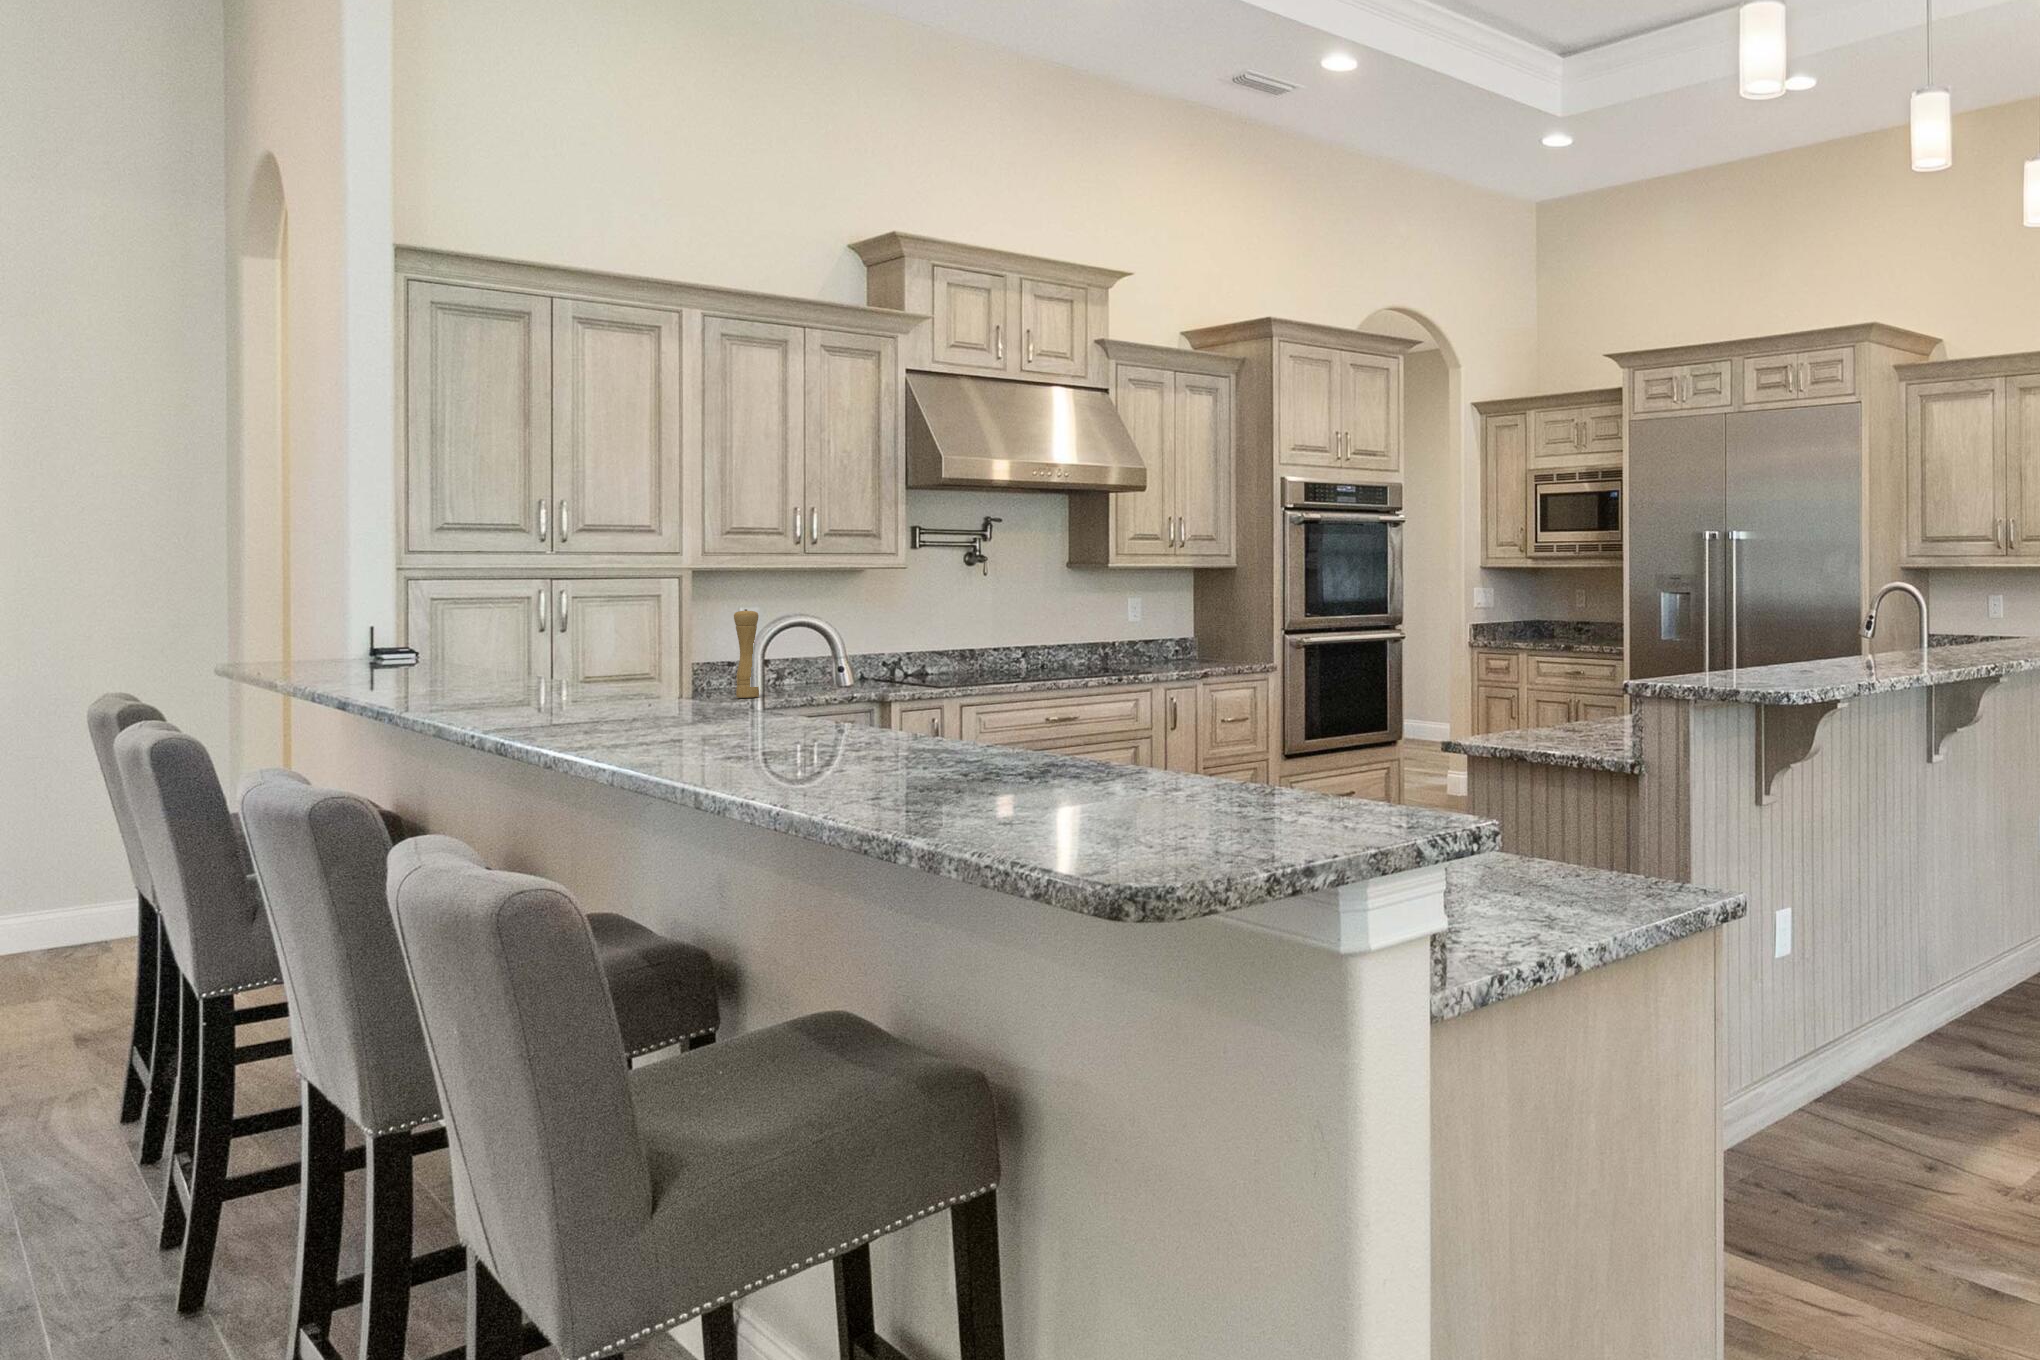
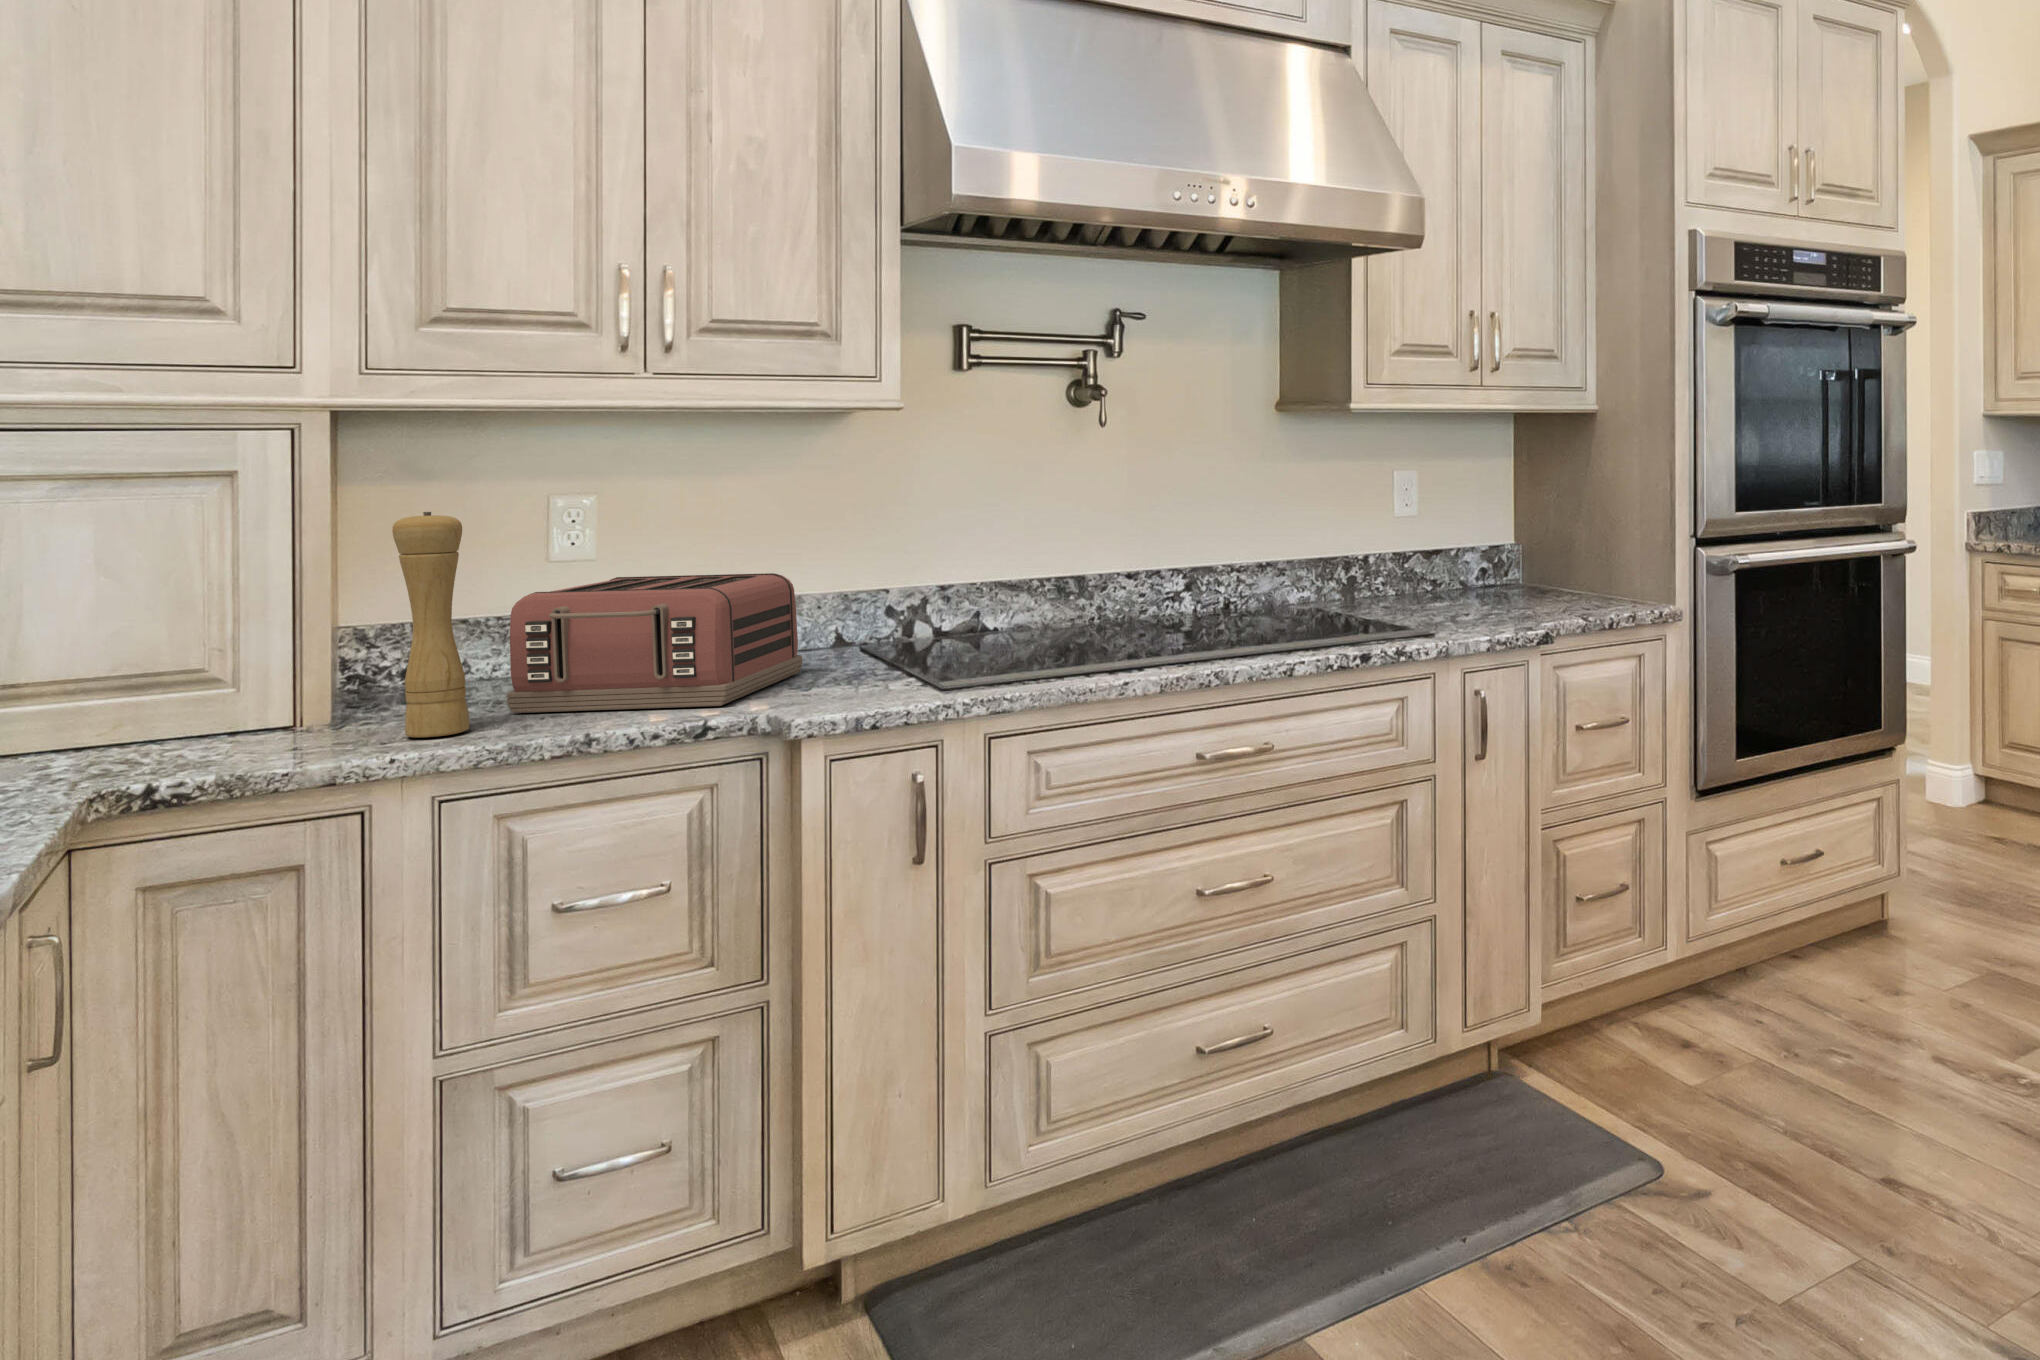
toaster: none [759,640,862,694] -> present [507,573,802,713]

